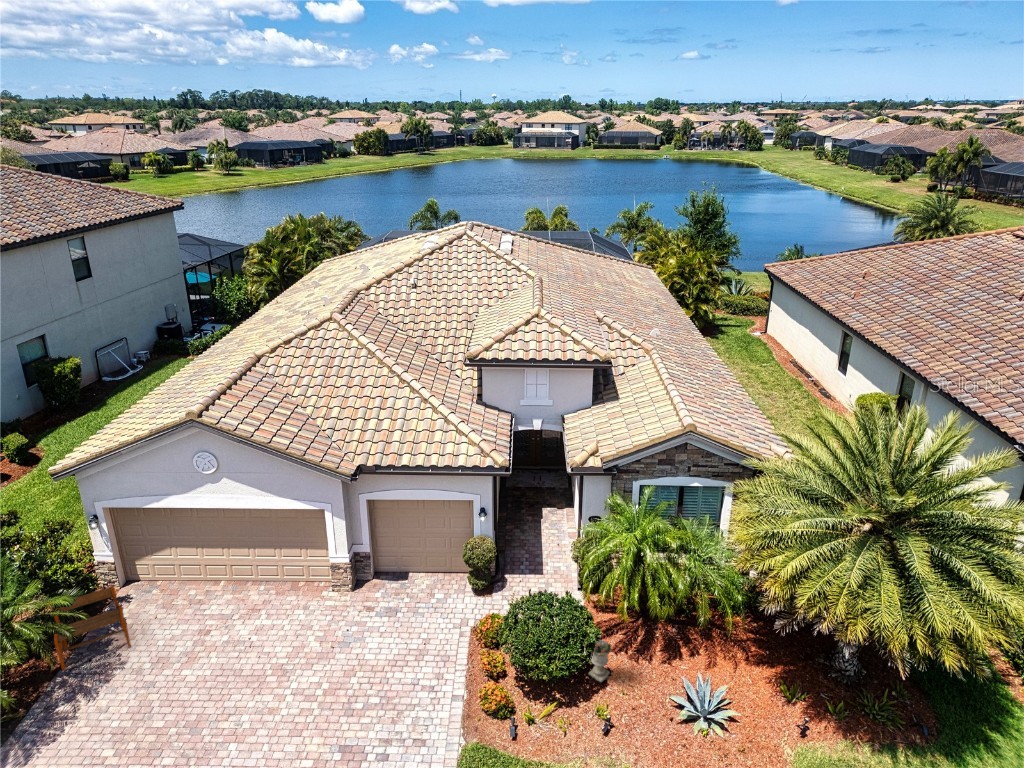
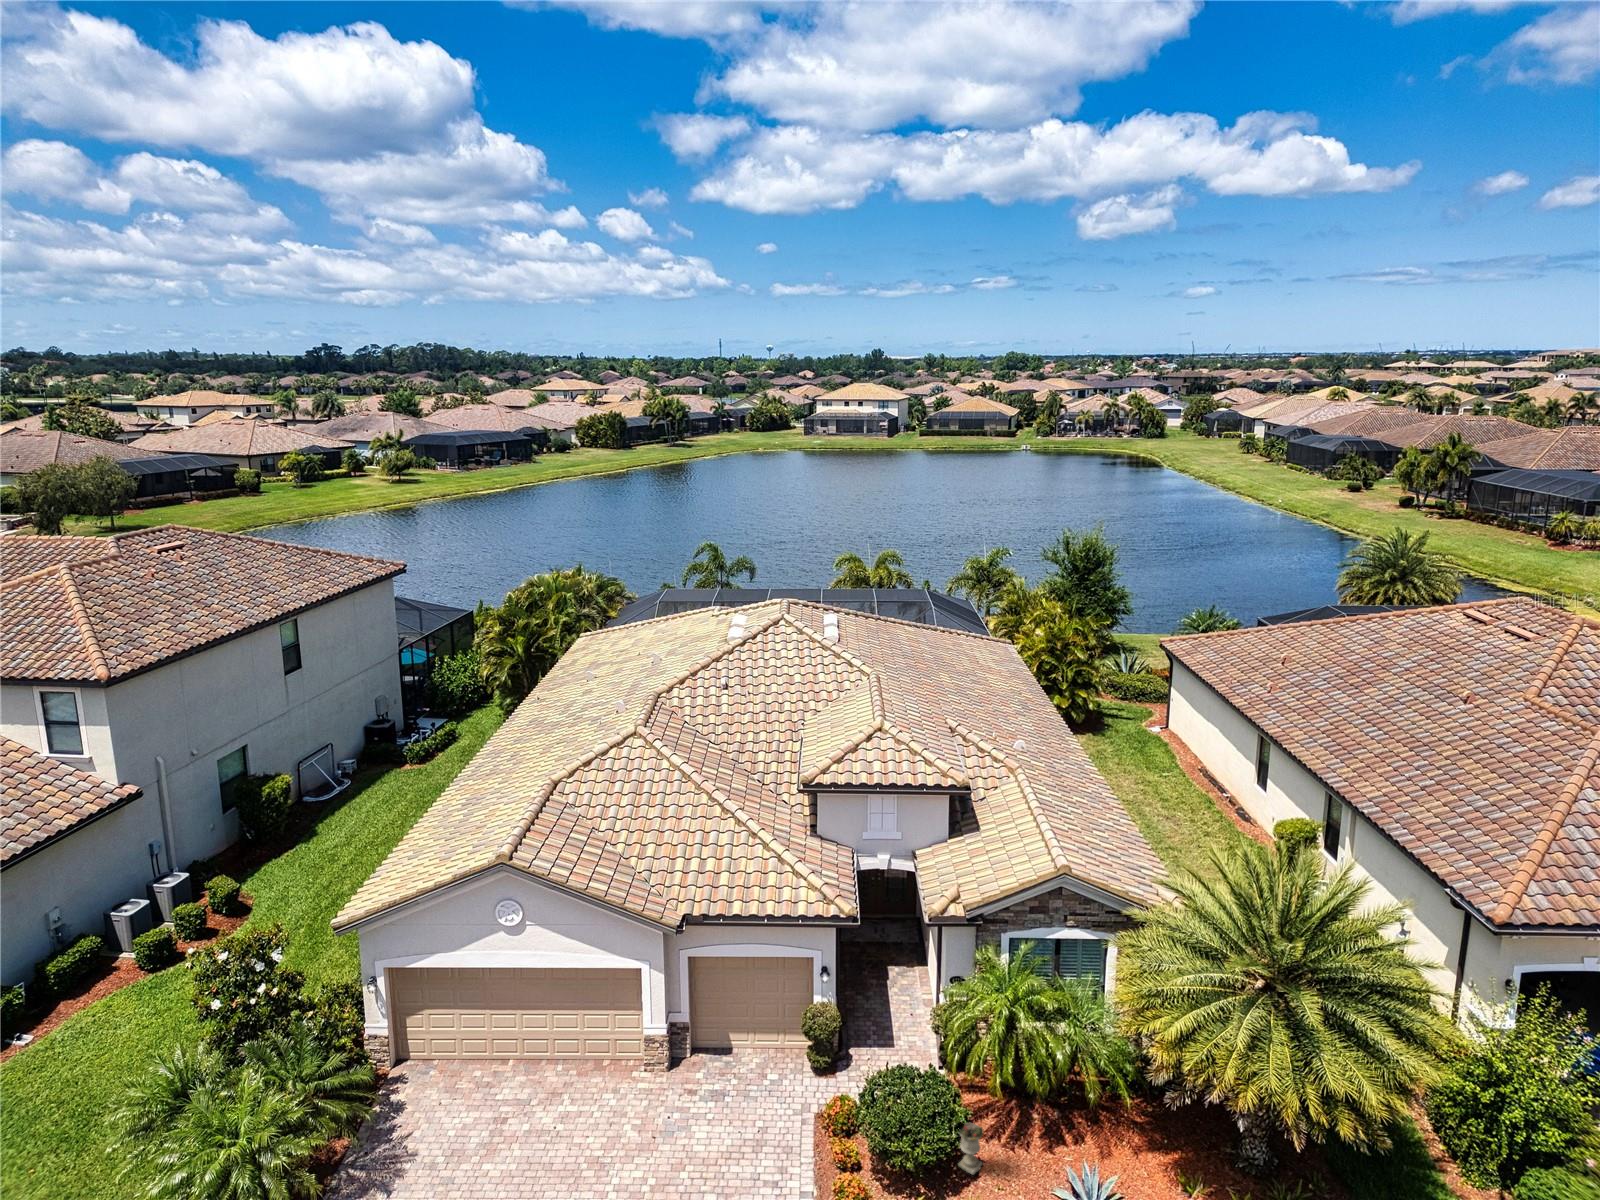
bench: present [54,586,131,670] -> none [333,1061,417,1164]

